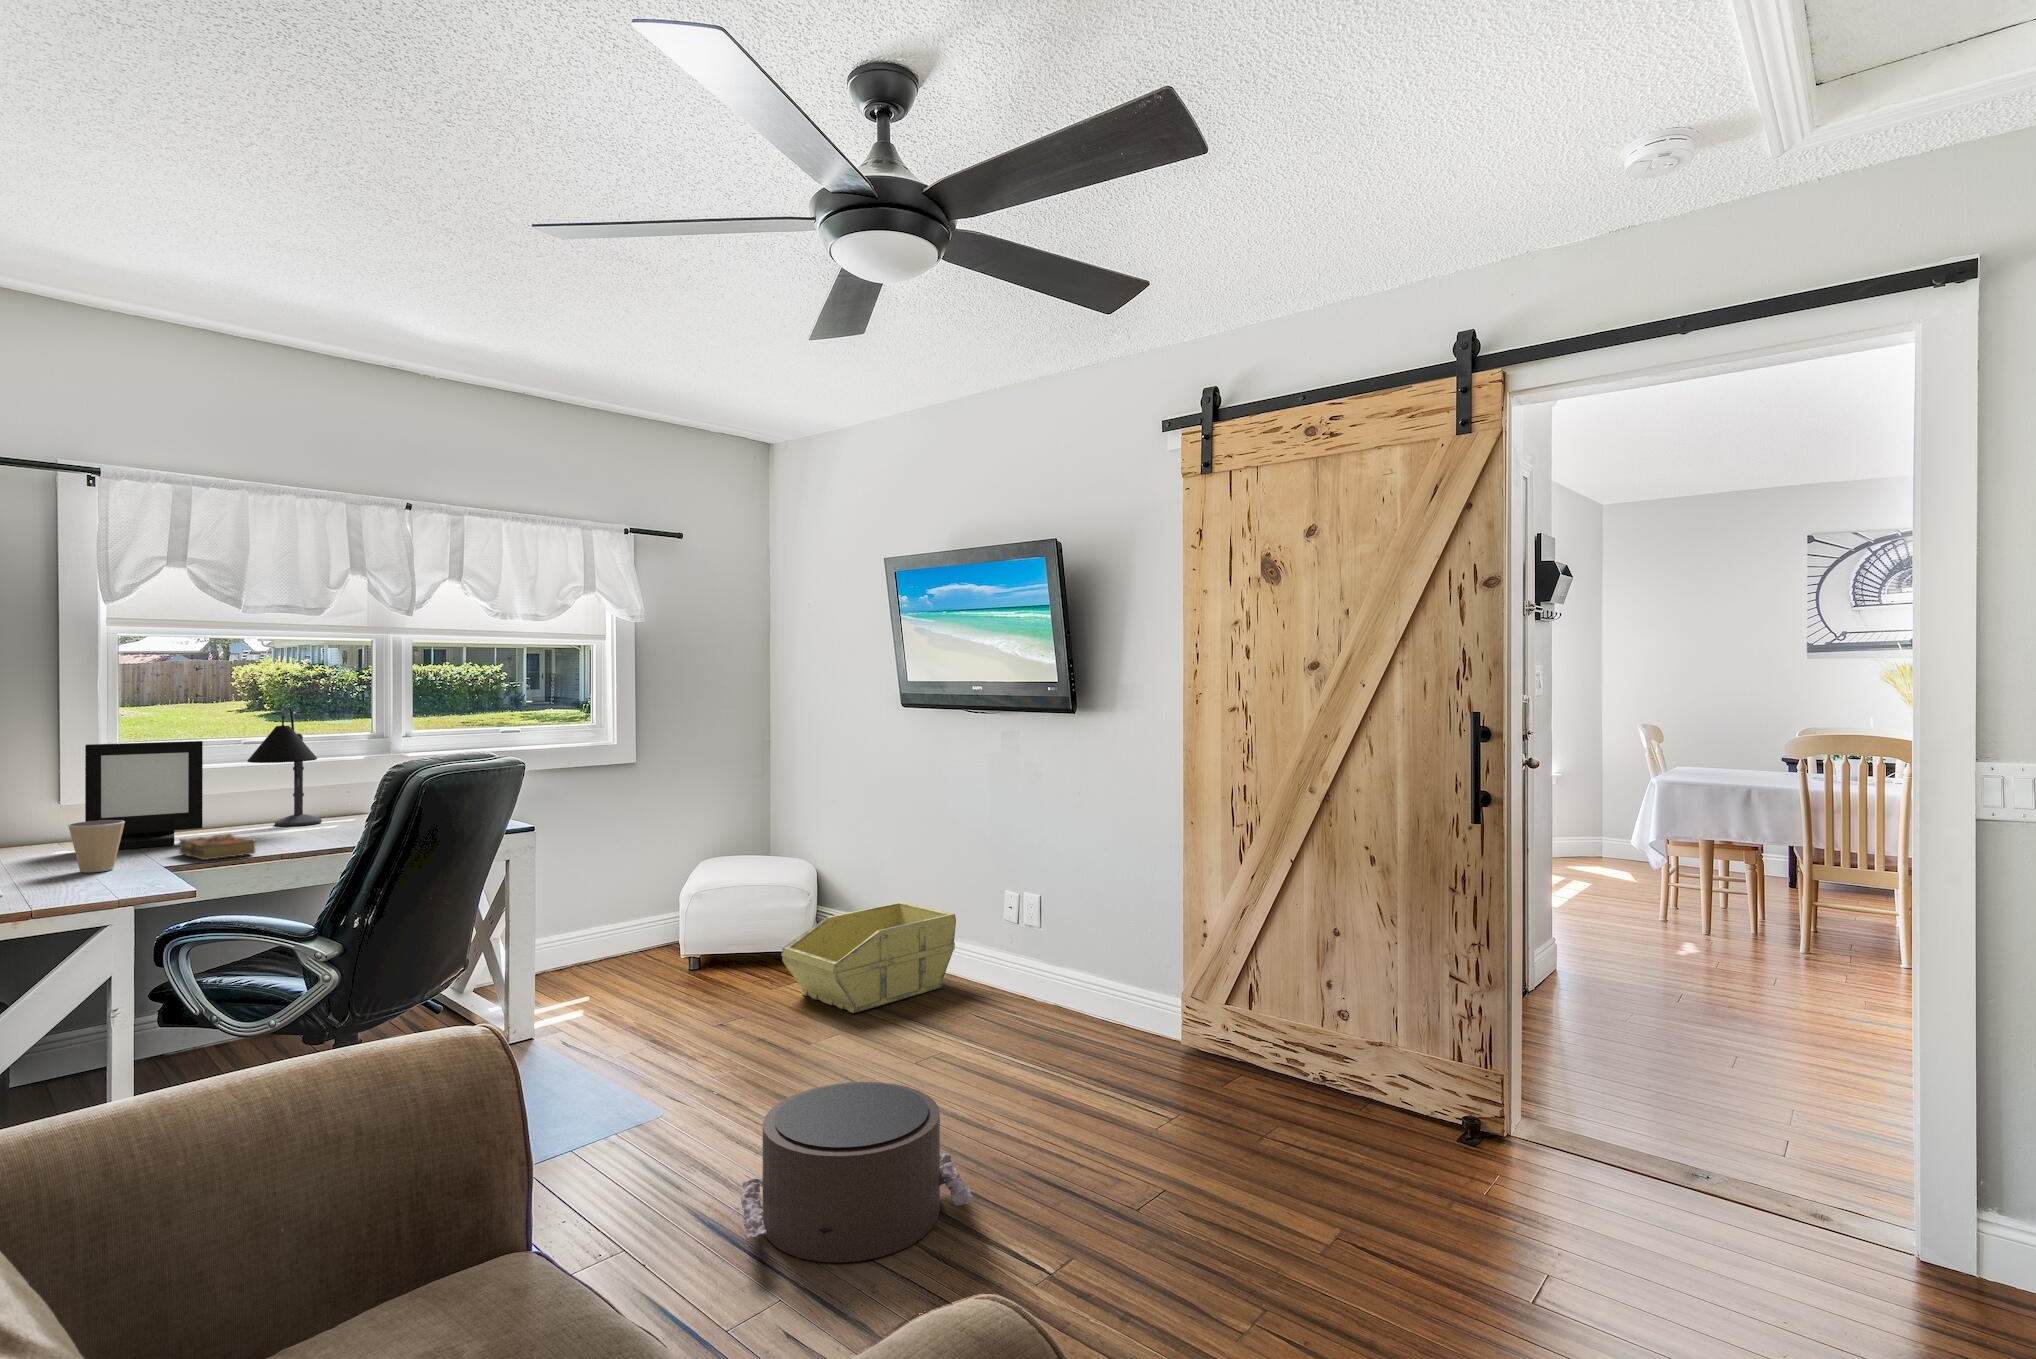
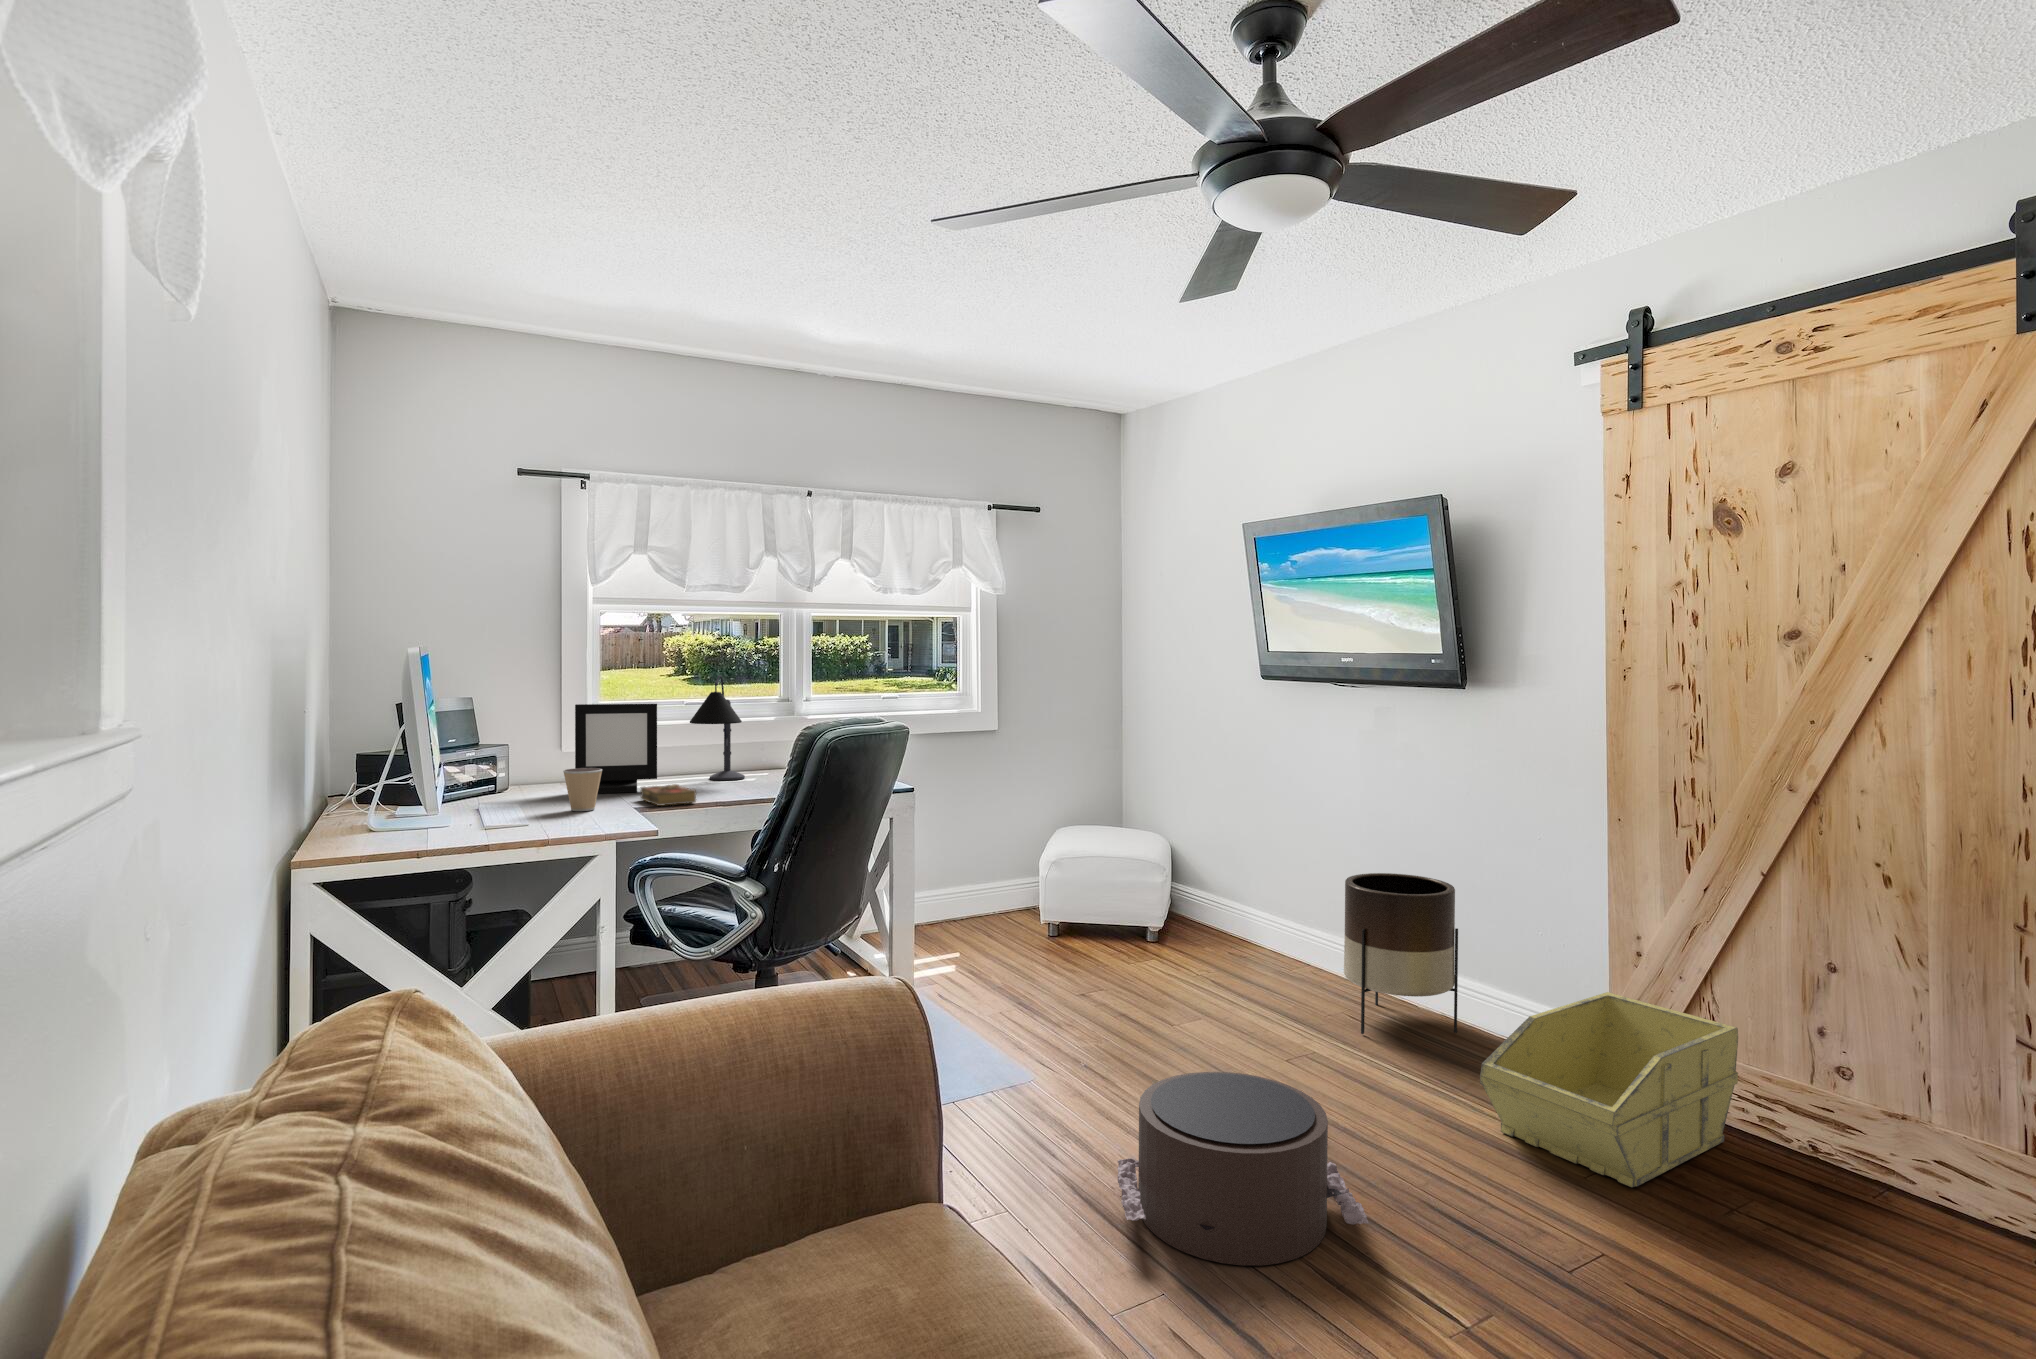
planter: none [972,881,1070,1033] -> present [1344,873,1458,1034]
storage bin: present [781,902,956,1013] -> present [1480,992,1738,1187]

